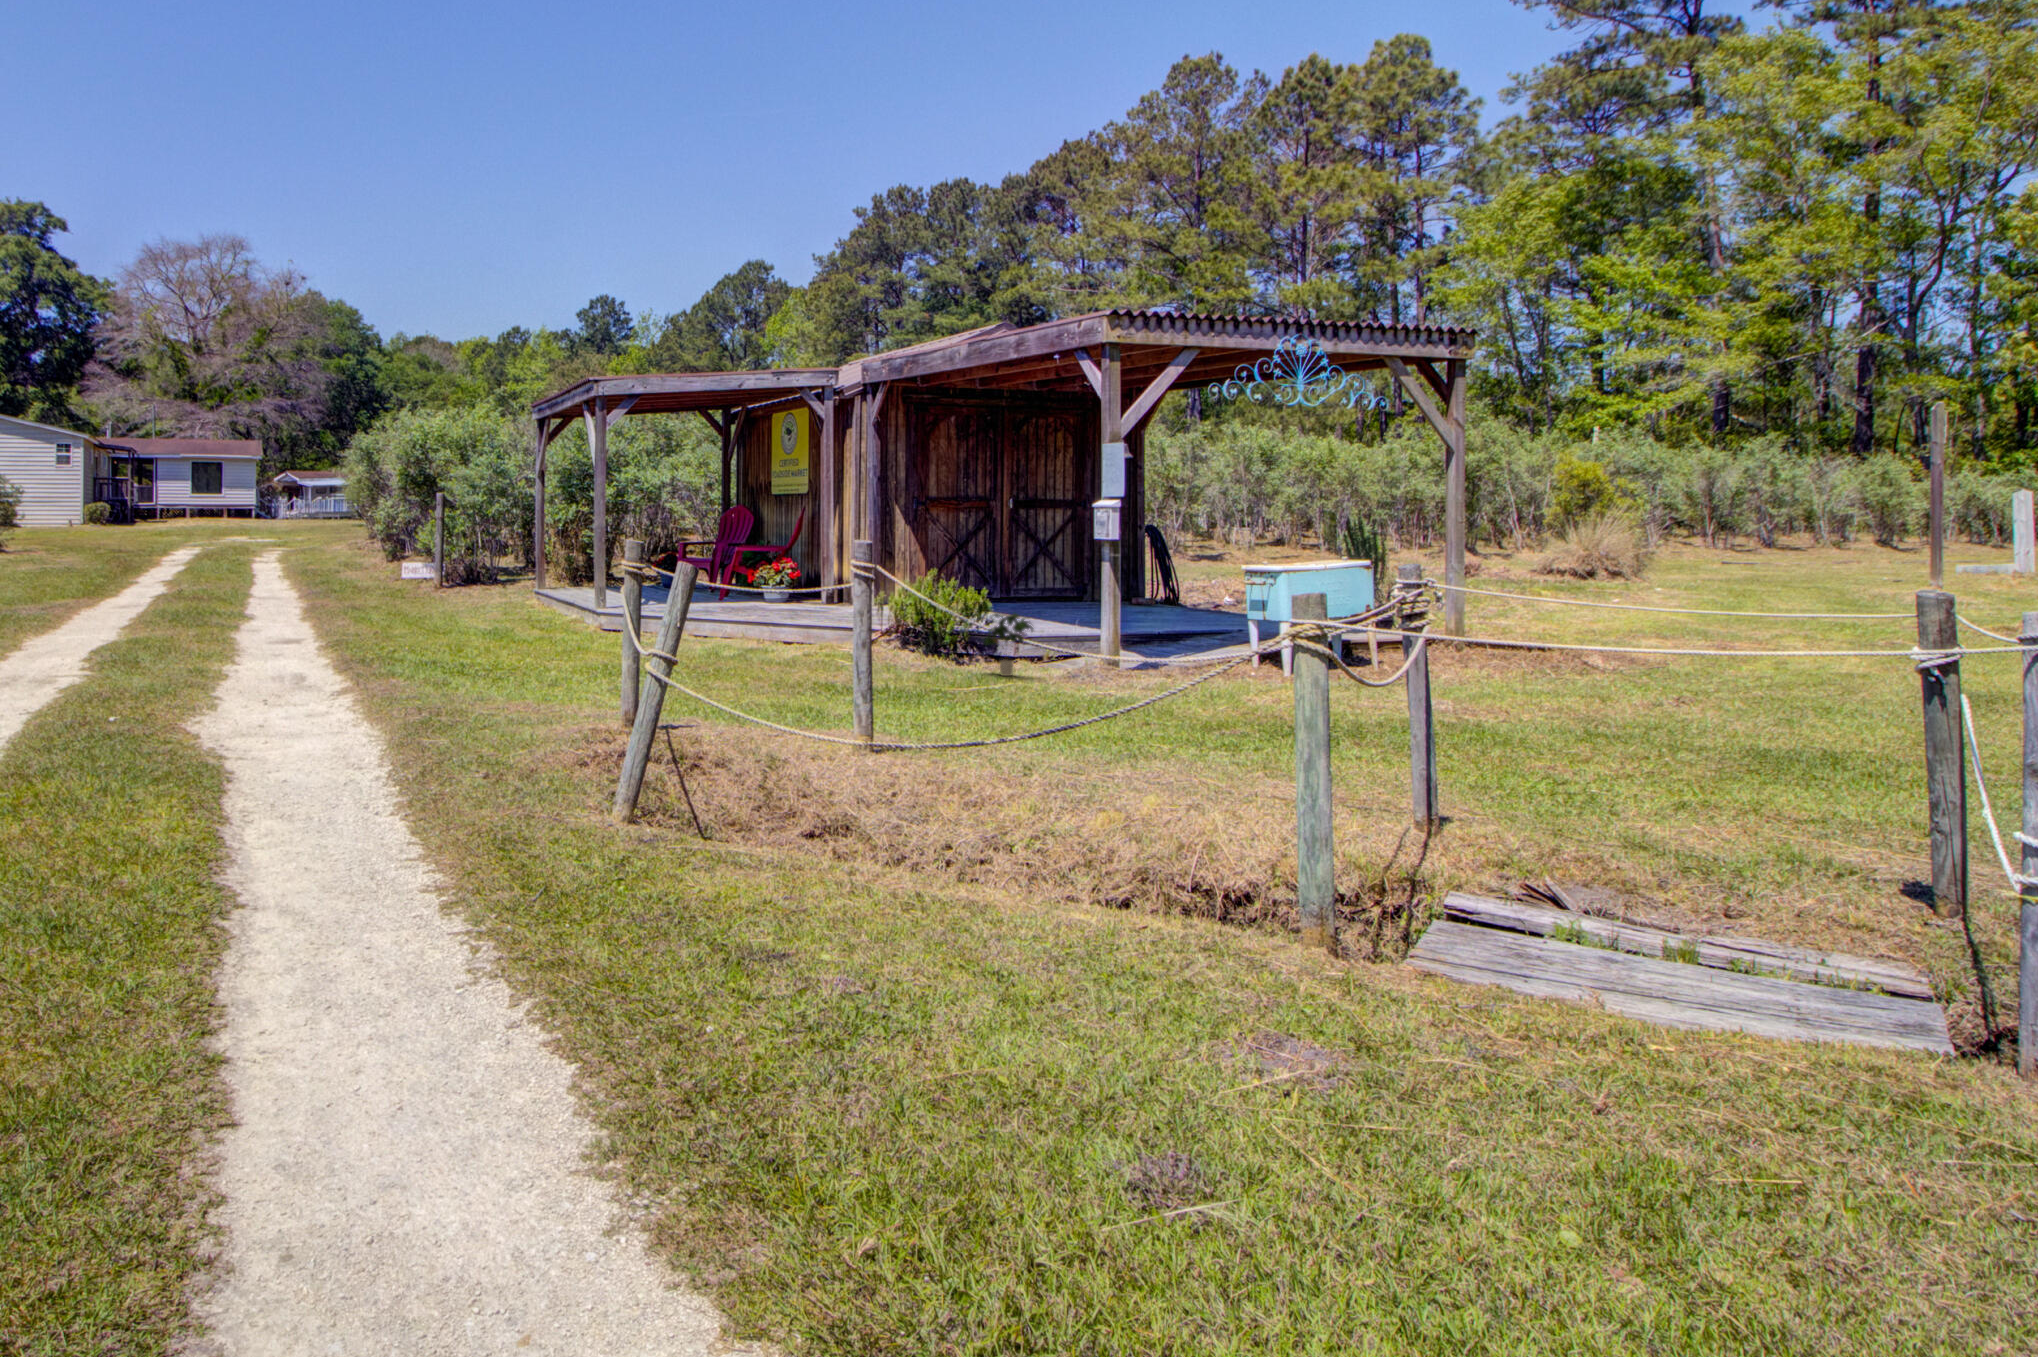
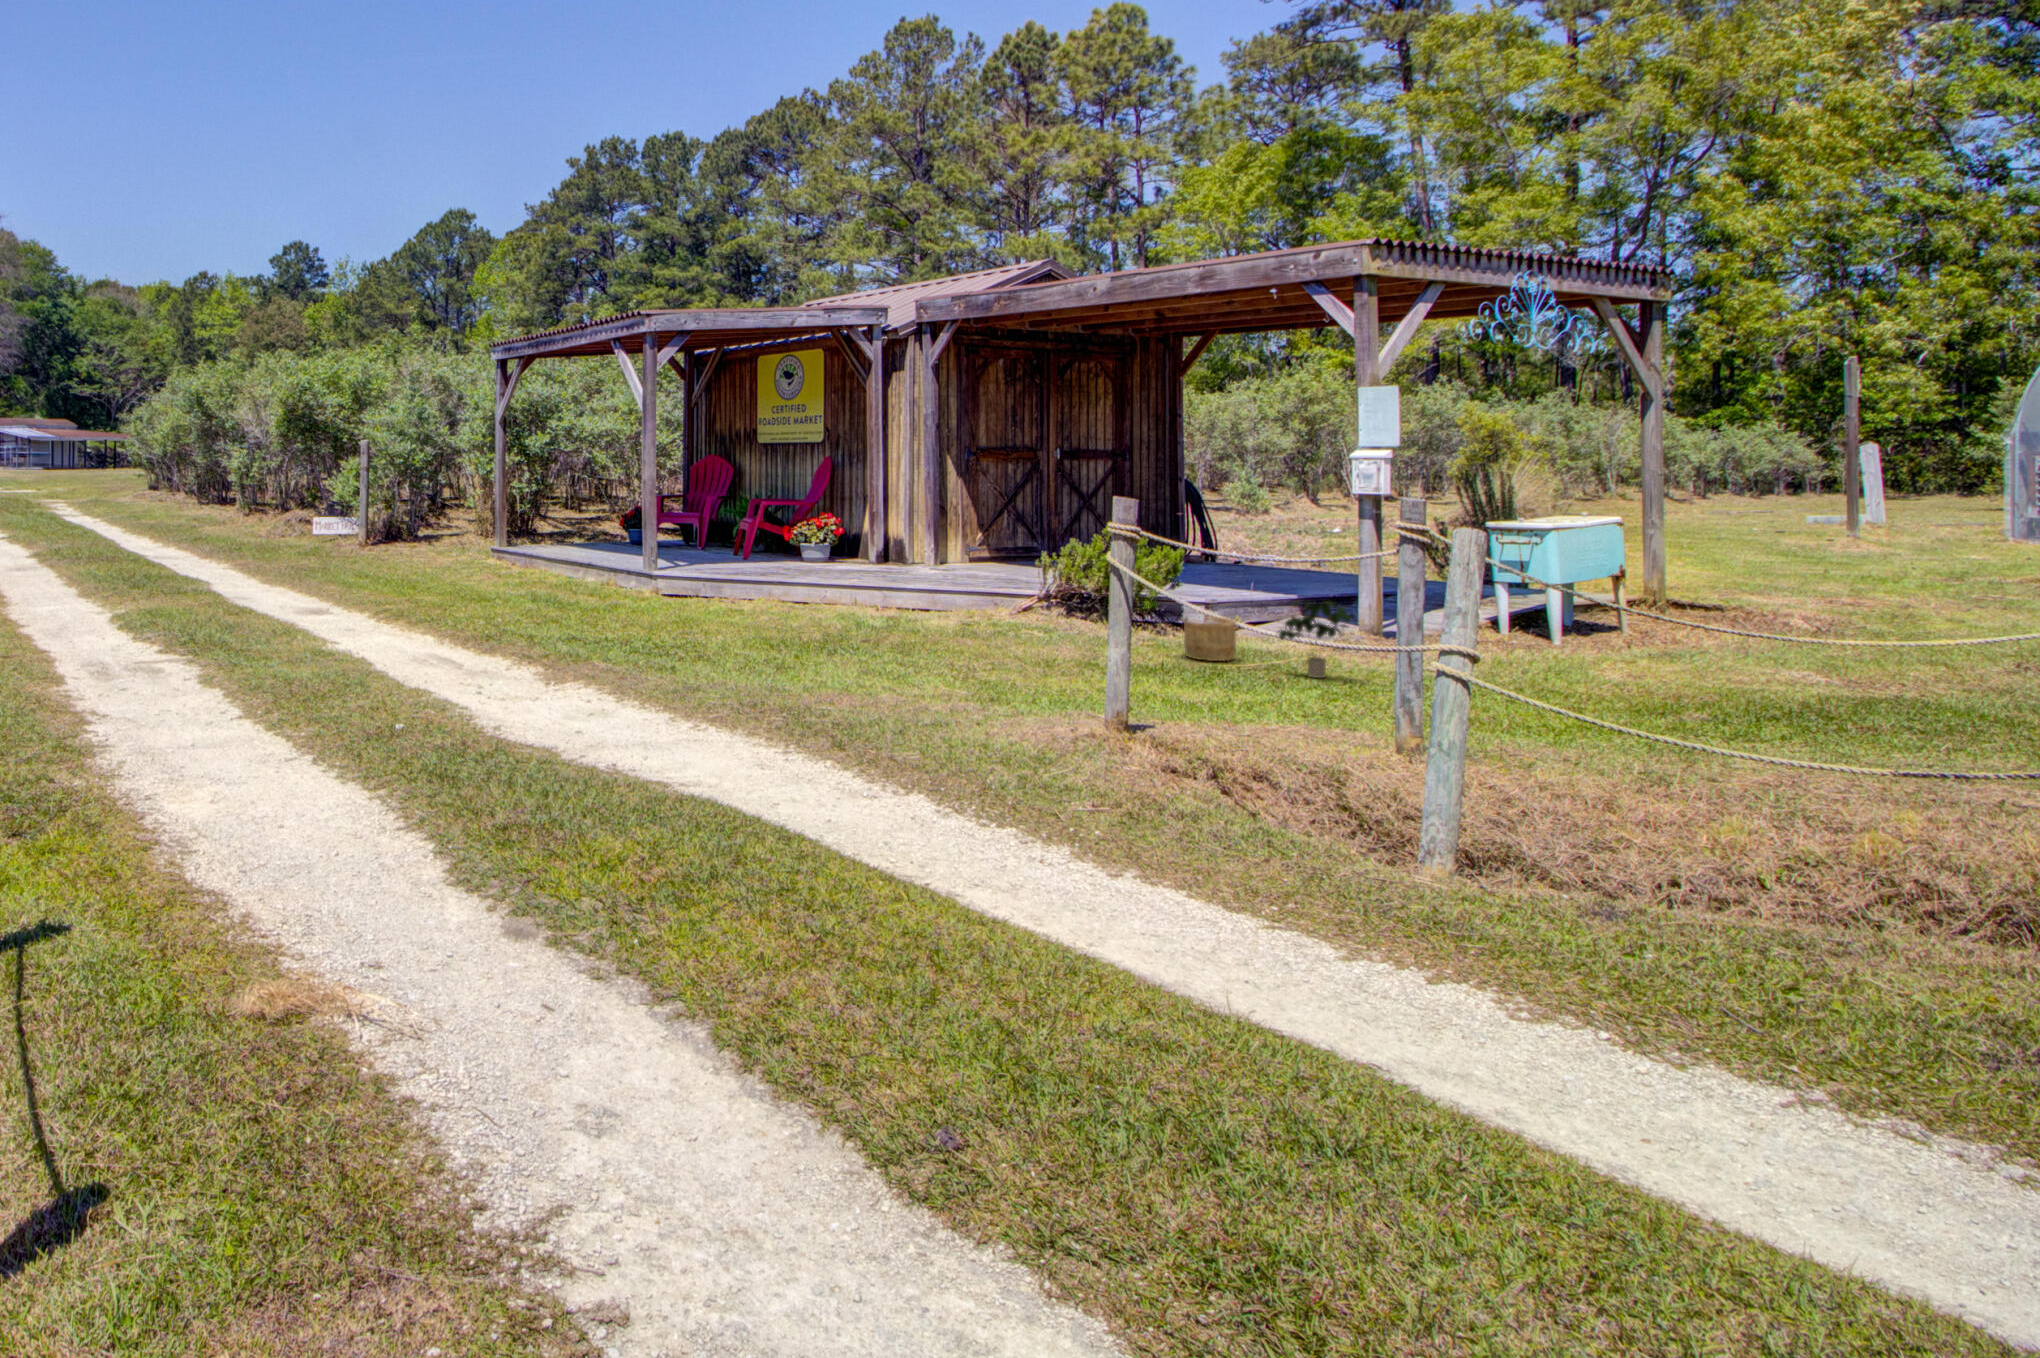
wooden bucket: none [936,629,978,665] -> present [1184,617,1236,661]

